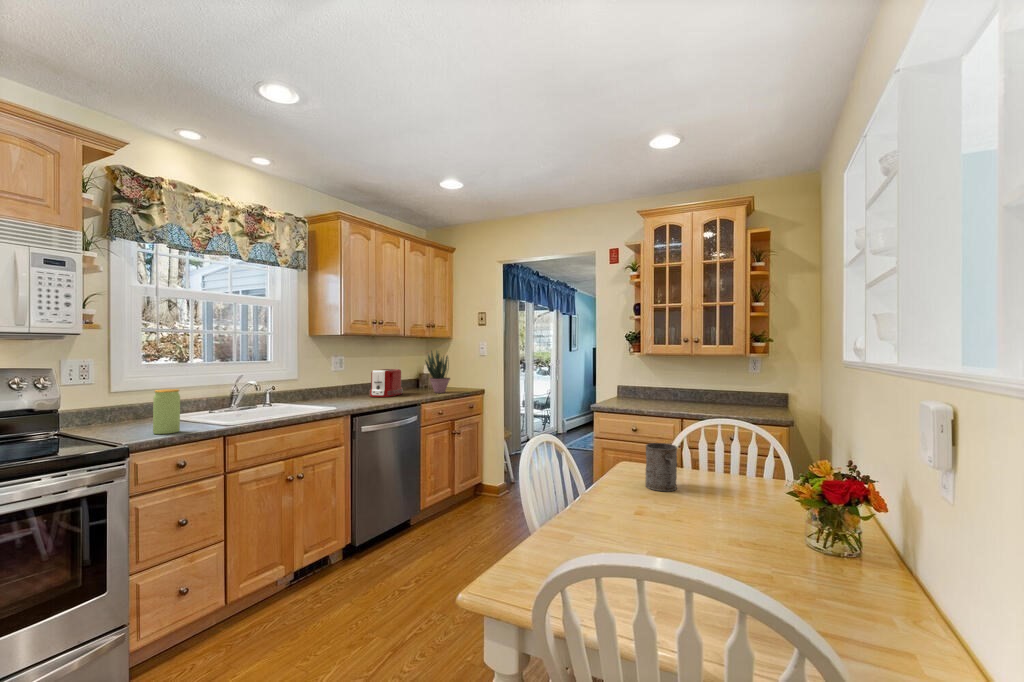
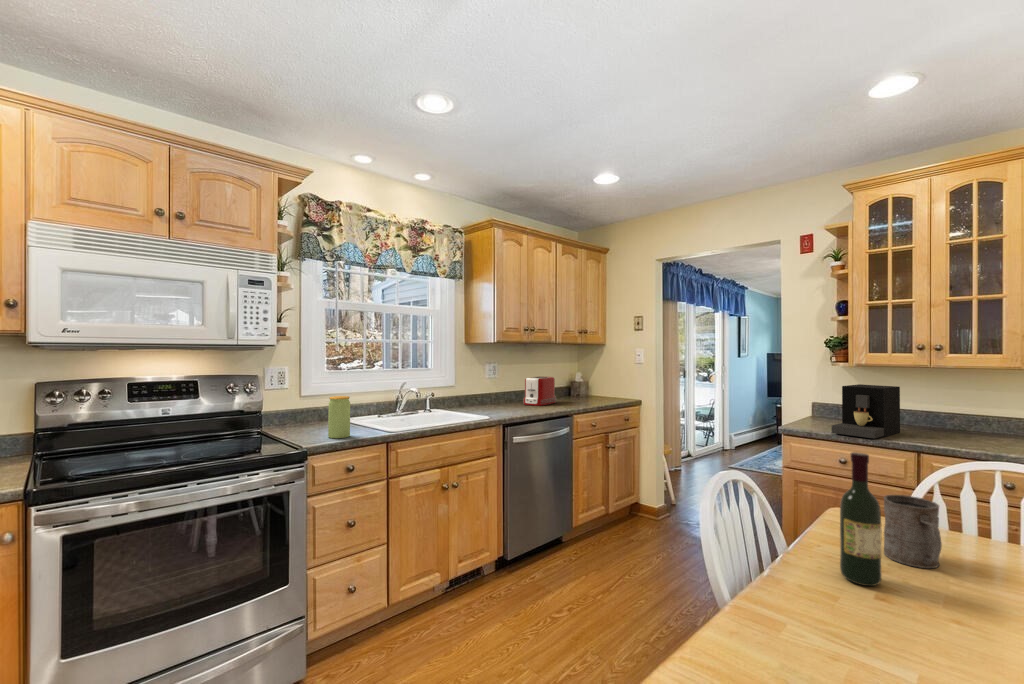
potted plant: present [426,351,450,393] -> none [579,357,606,403]
coffee maker: none [628,370,674,410] -> present [832,384,900,438]
wine bottle: none [614,412,639,505] -> present [840,452,882,586]

